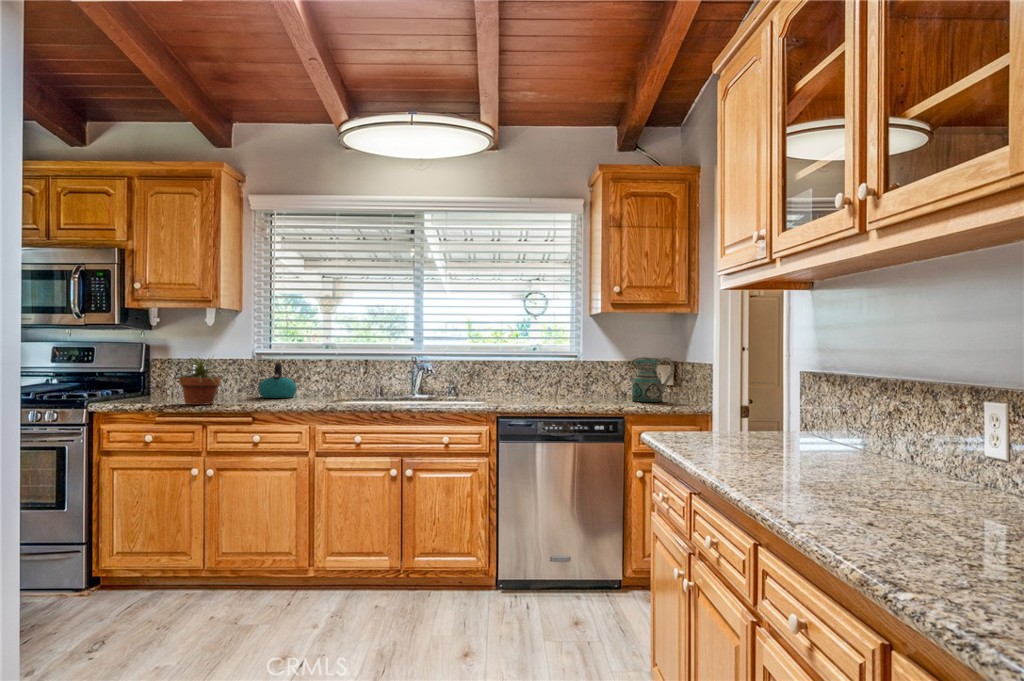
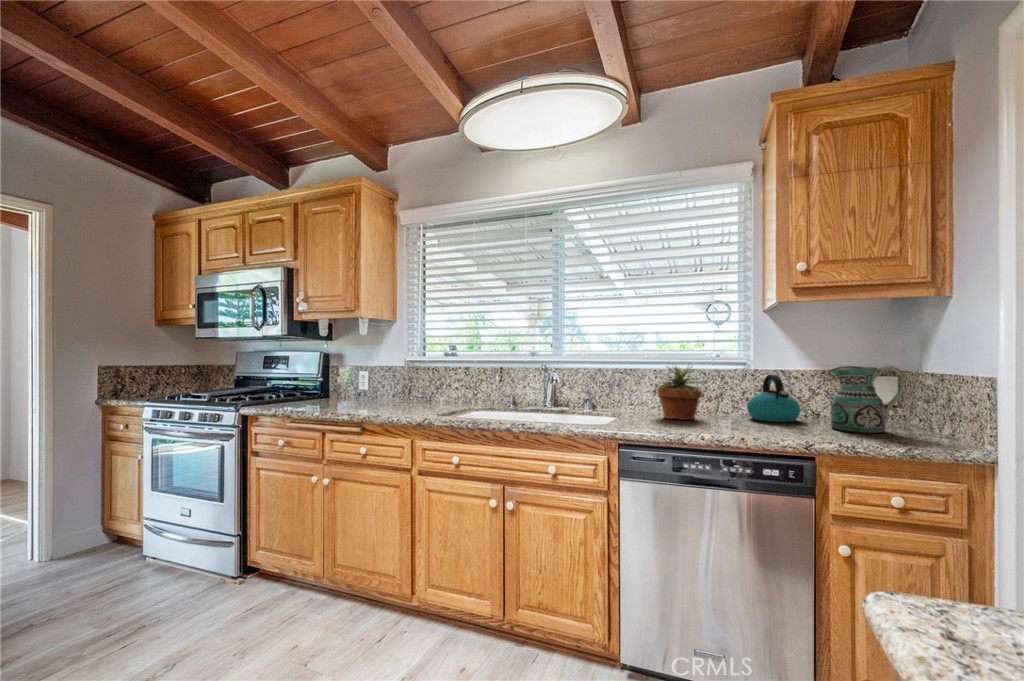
potted plant: present [176,357,223,405] -> present [657,367,703,420]
kettle: present [259,363,297,398] -> present [747,375,800,422]

